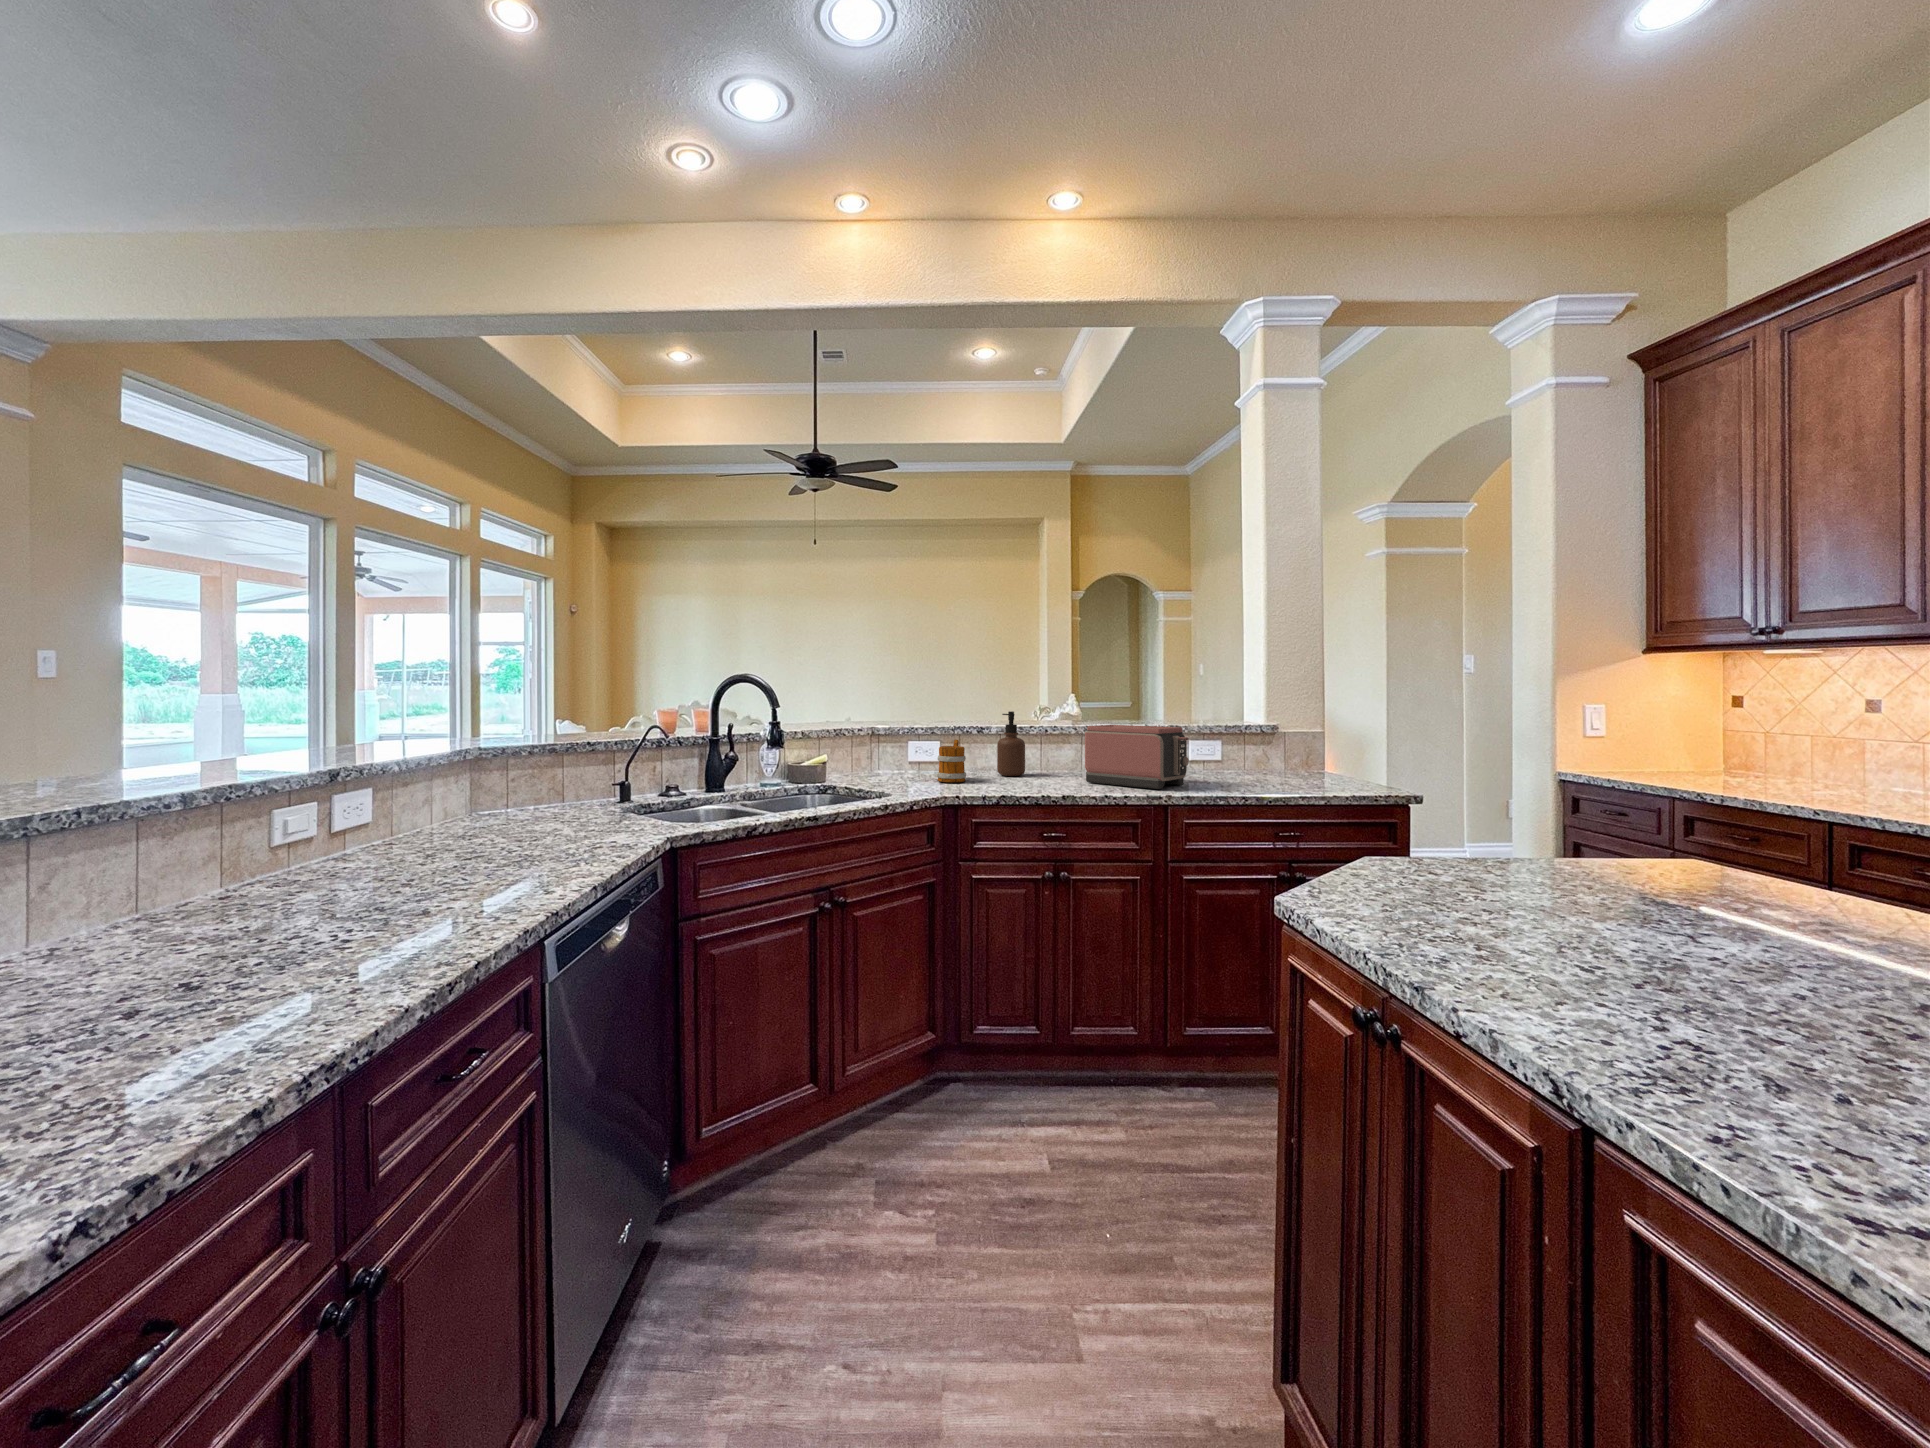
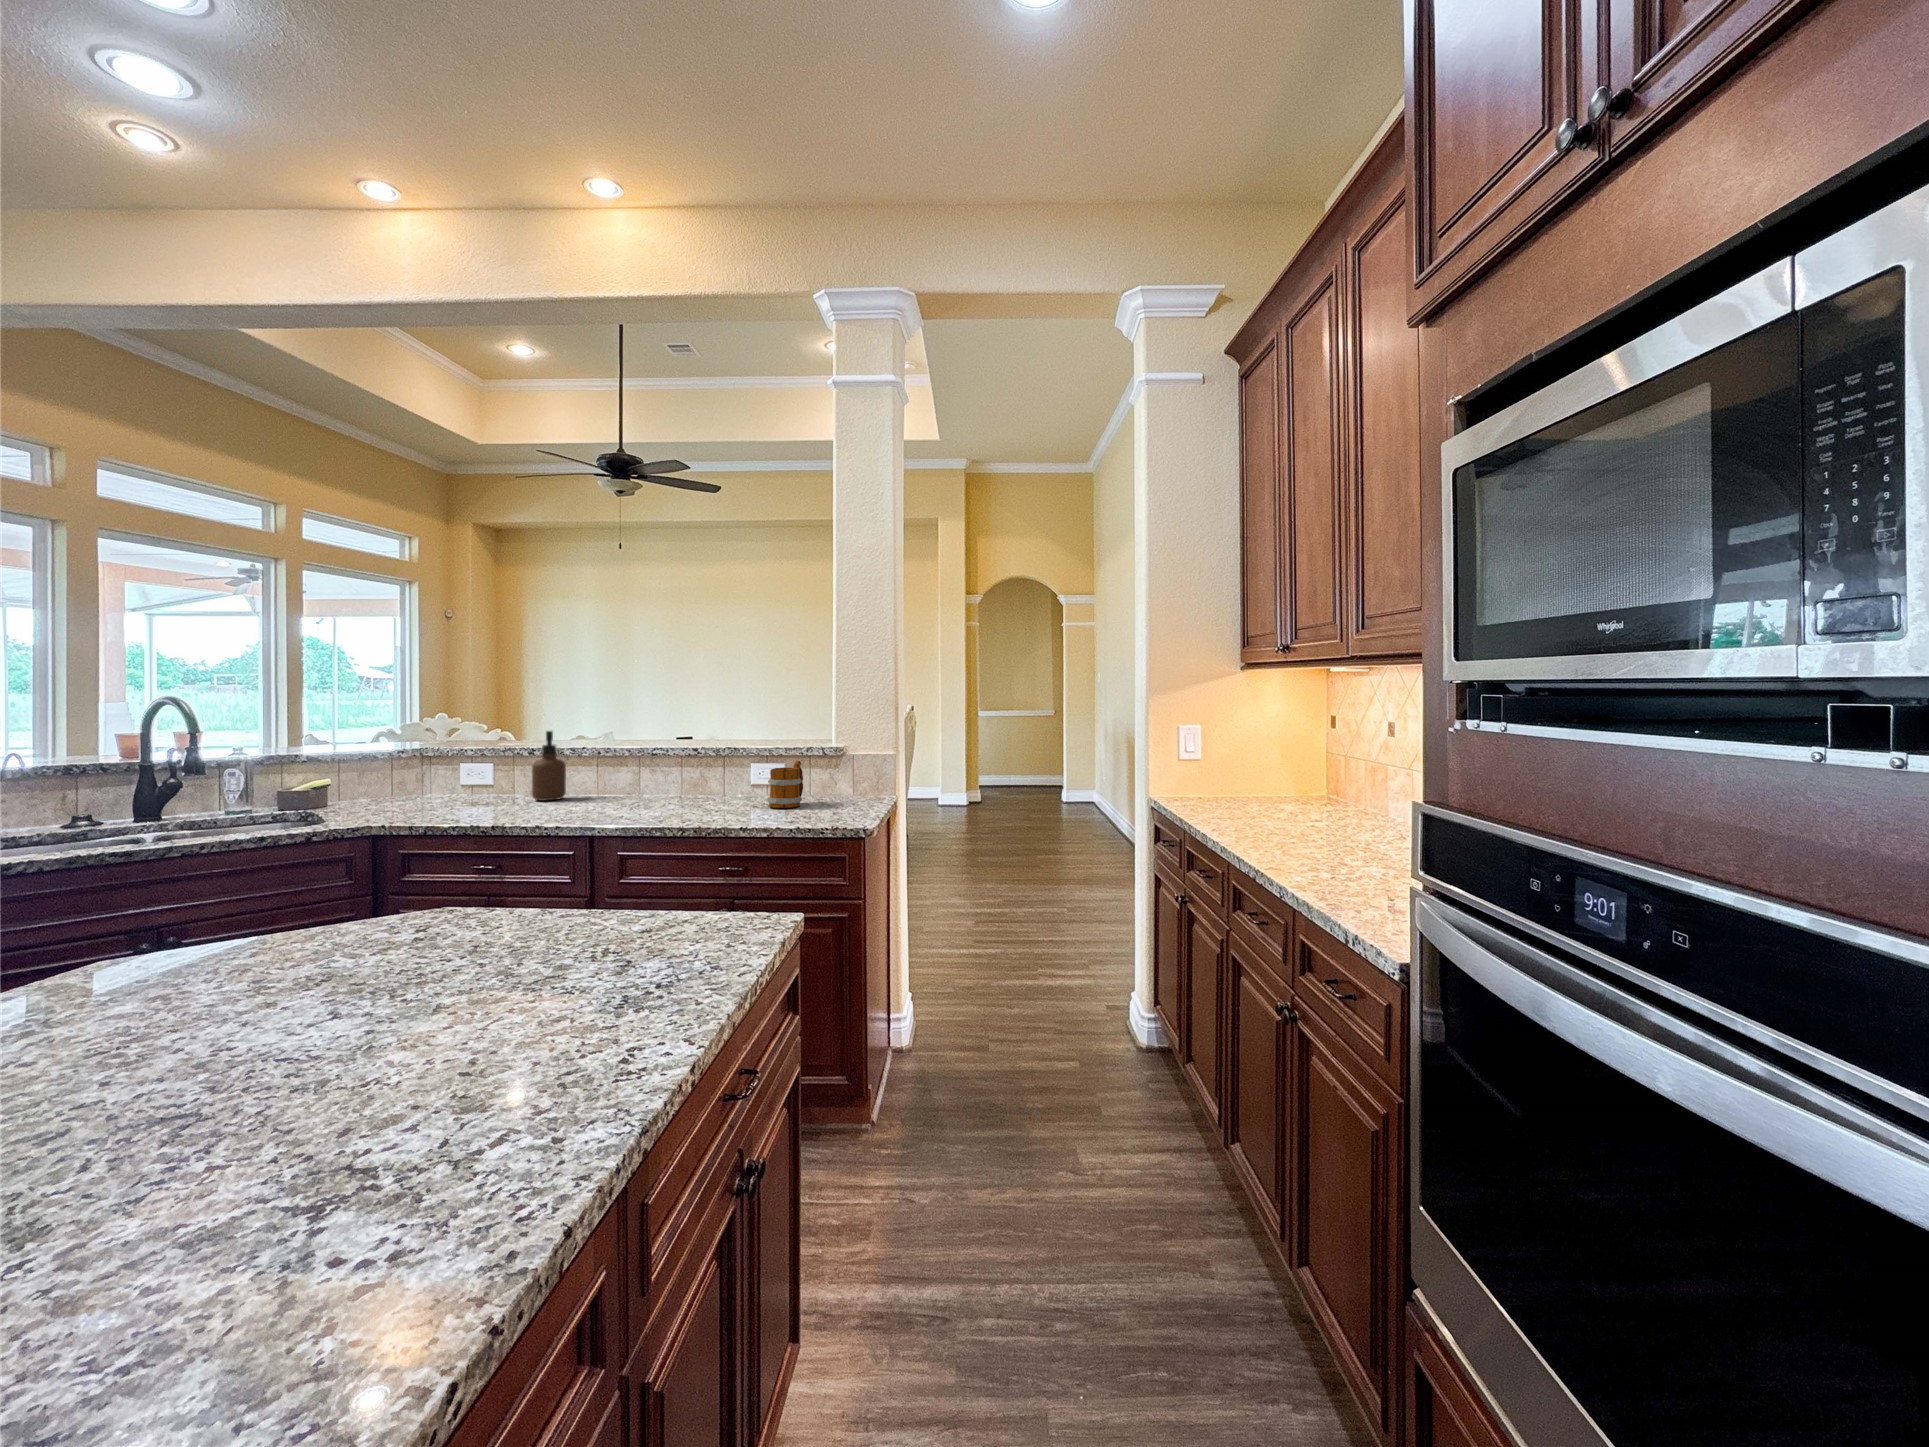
toaster: present [1085,725,1189,789] -> none [580,746,672,819]
mug: present [937,740,966,783] -> present [767,761,803,808]

